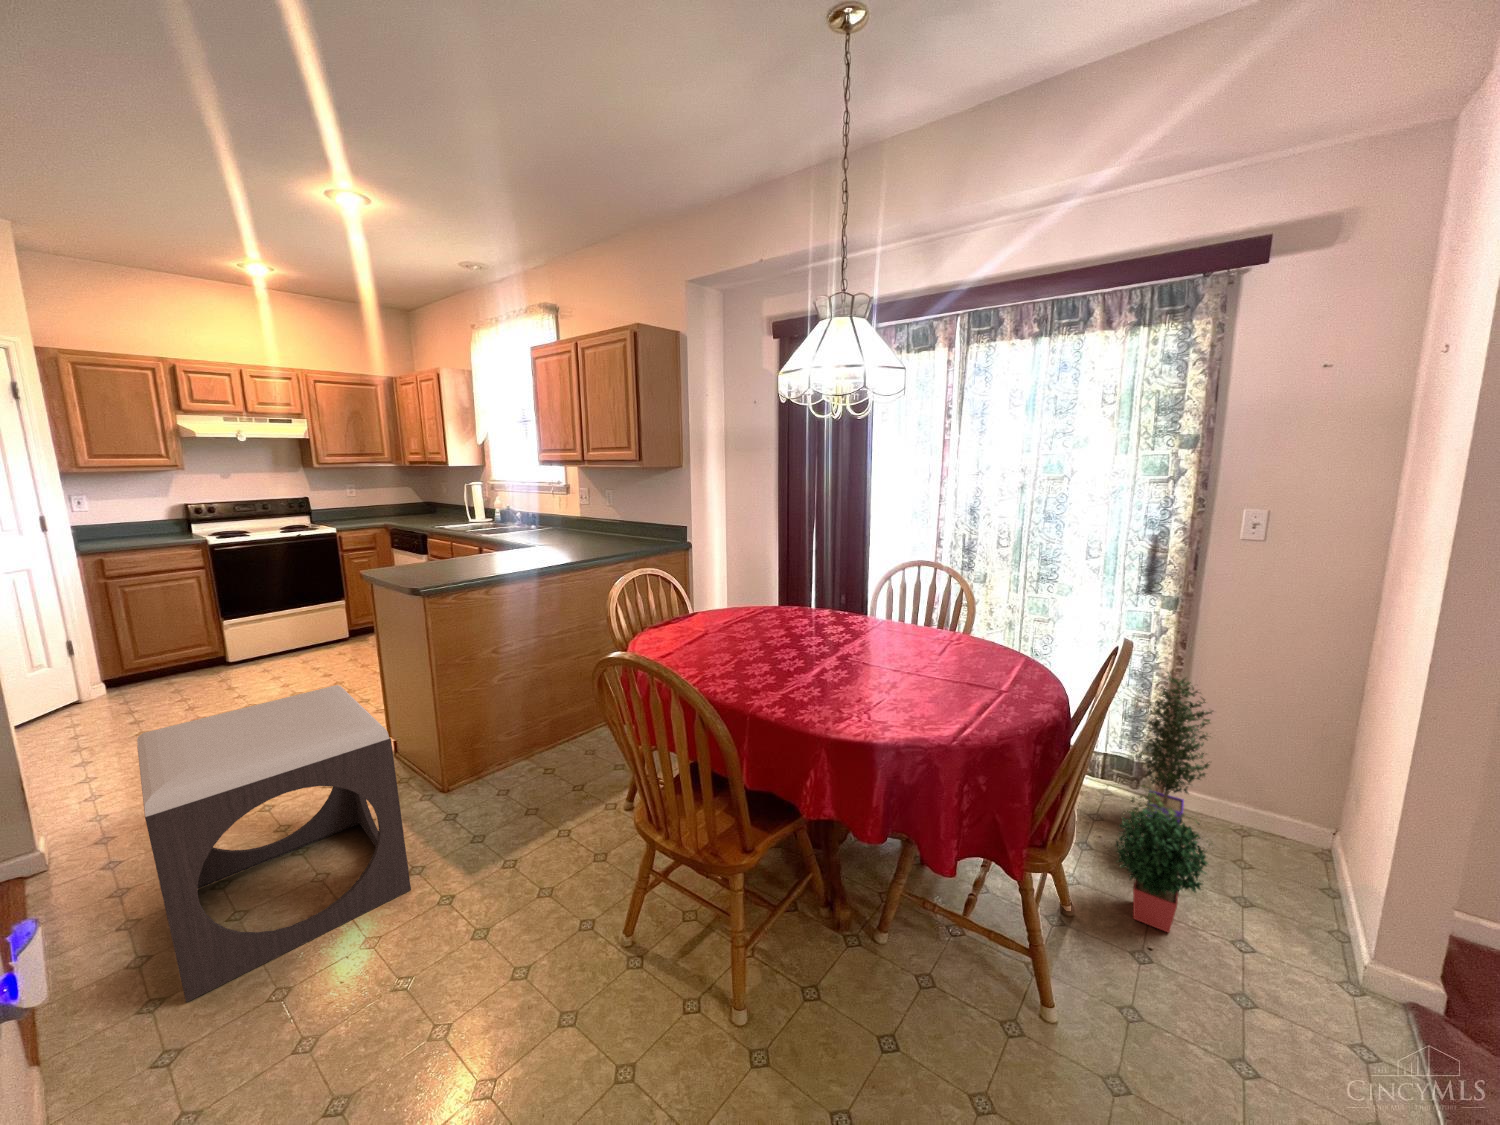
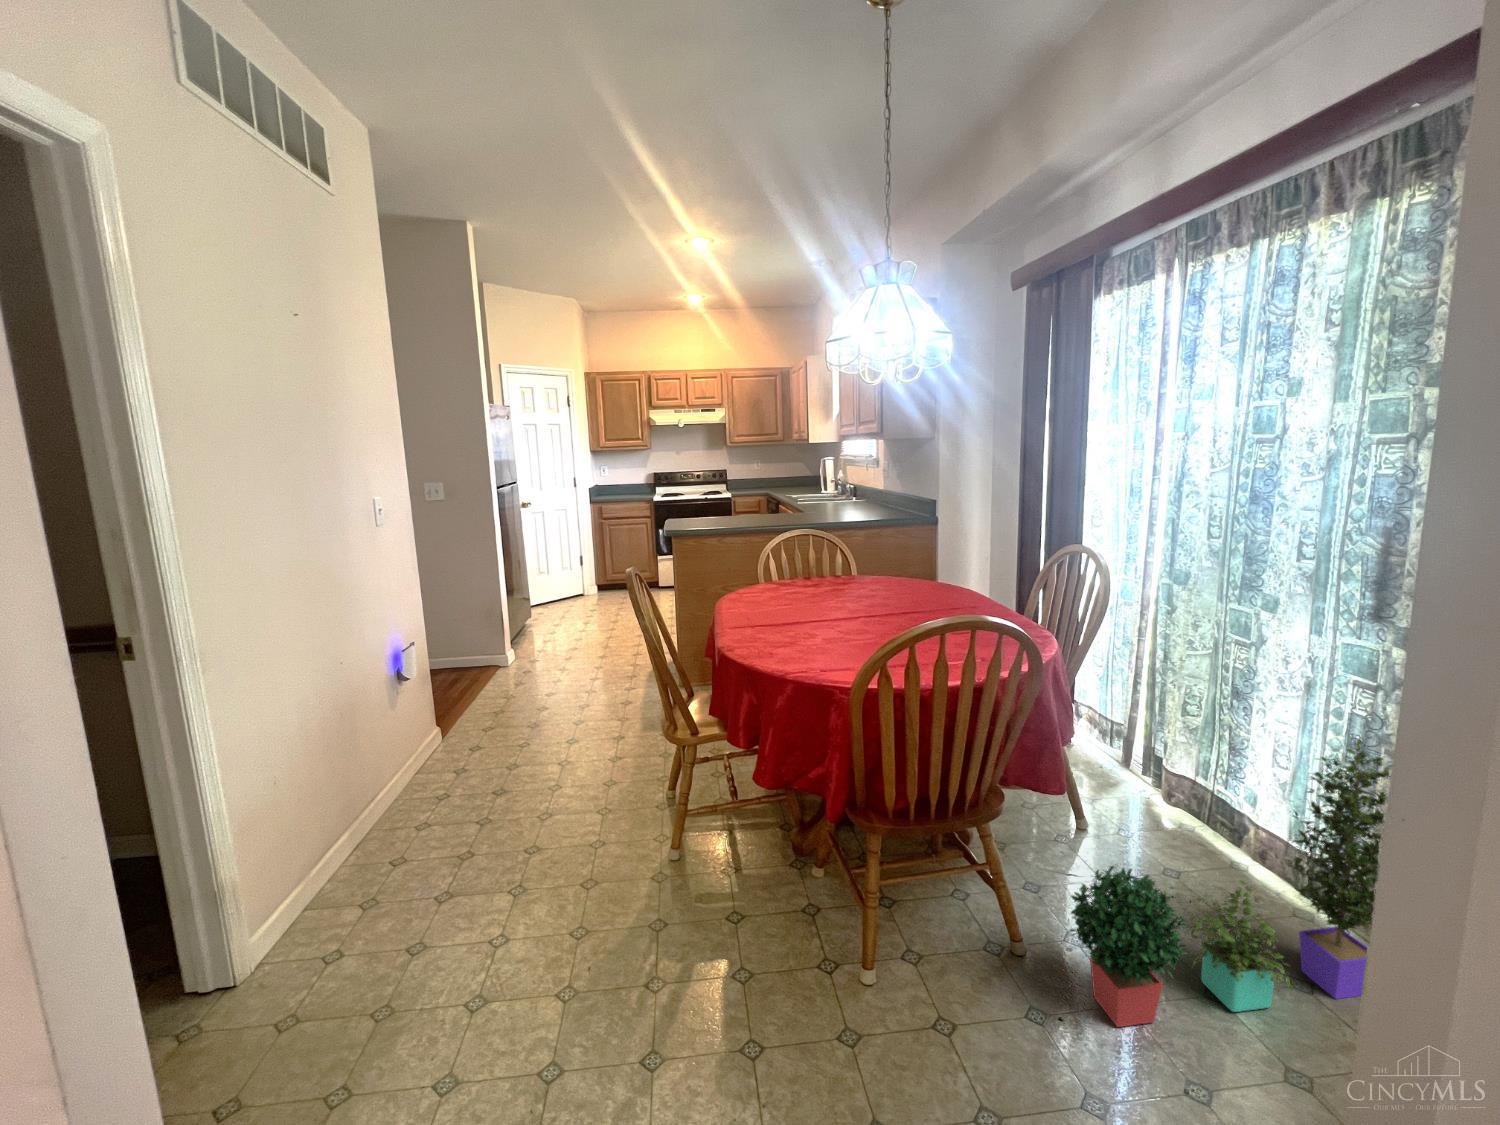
footstool: present [137,685,411,1002] -> none [491,588,629,732]

